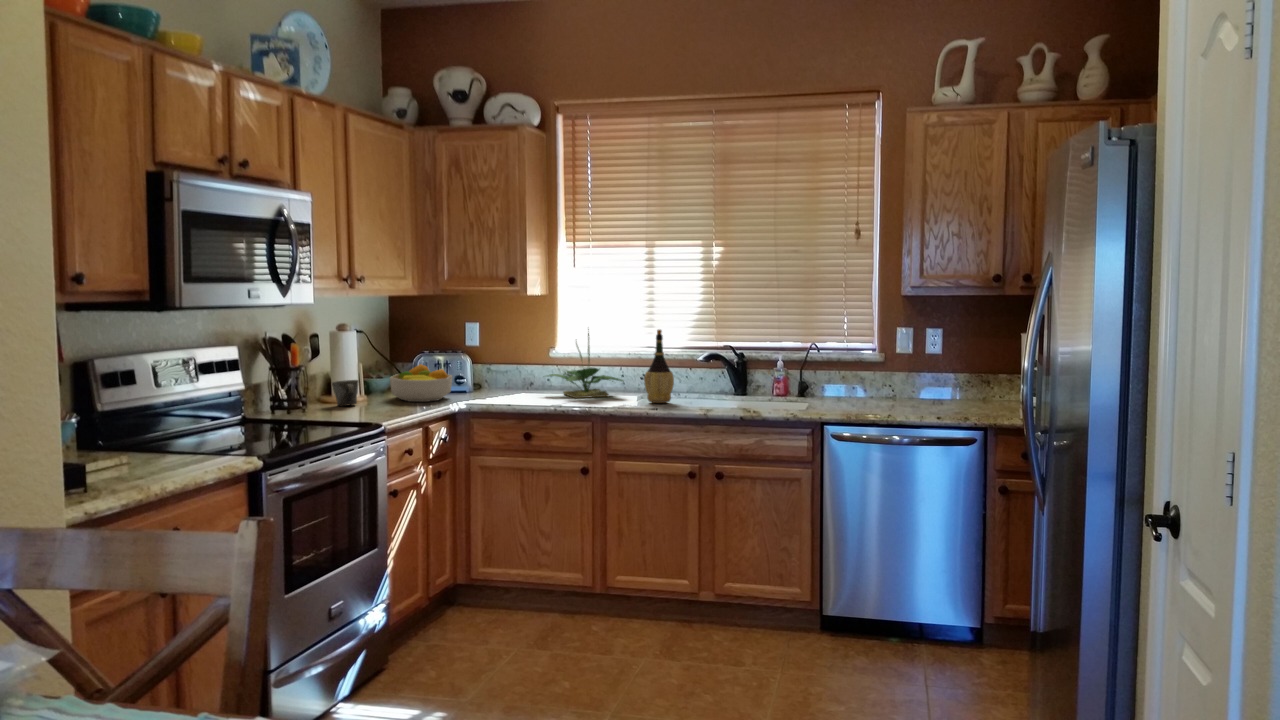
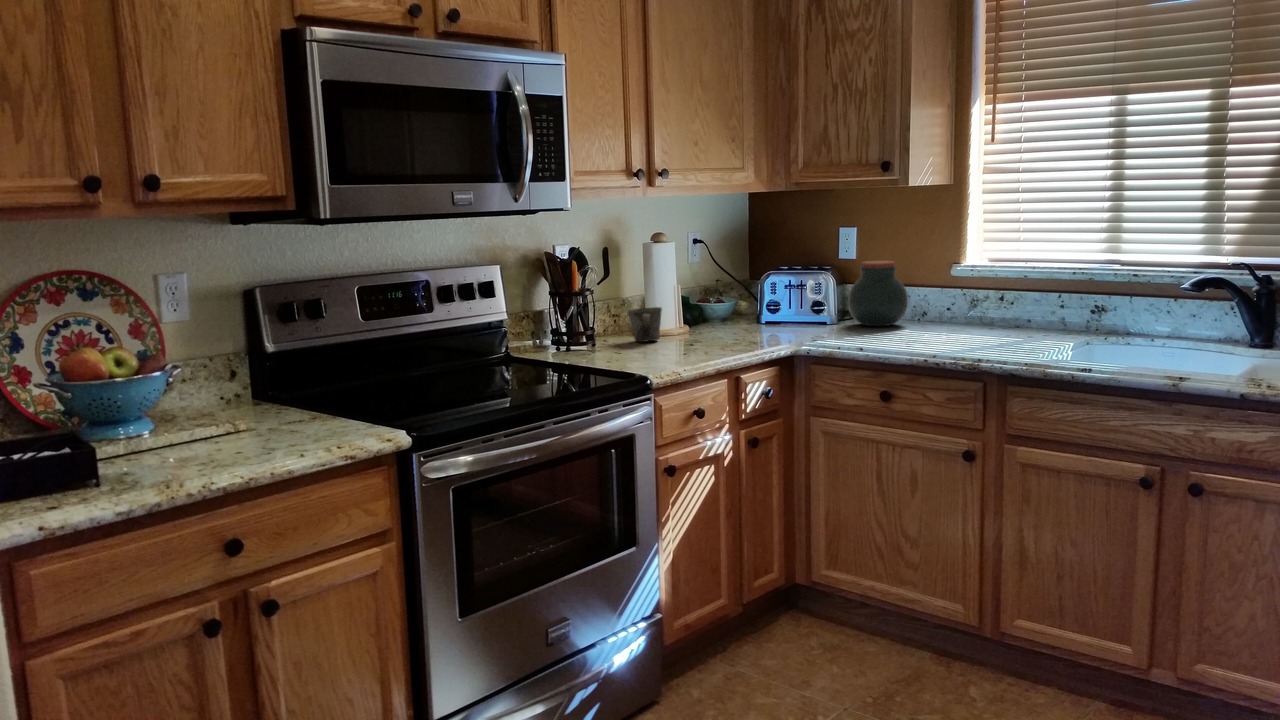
potted plant: present [548,329,623,398] -> none [923,233,1050,342]
wine bottle: present [644,330,674,403] -> none [1075,238,1128,358]
jar: none [484,346,525,392] -> present [849,261,908,326]
fruit bowl: present [390,364,452,402] -> none [711,285,795,339]

